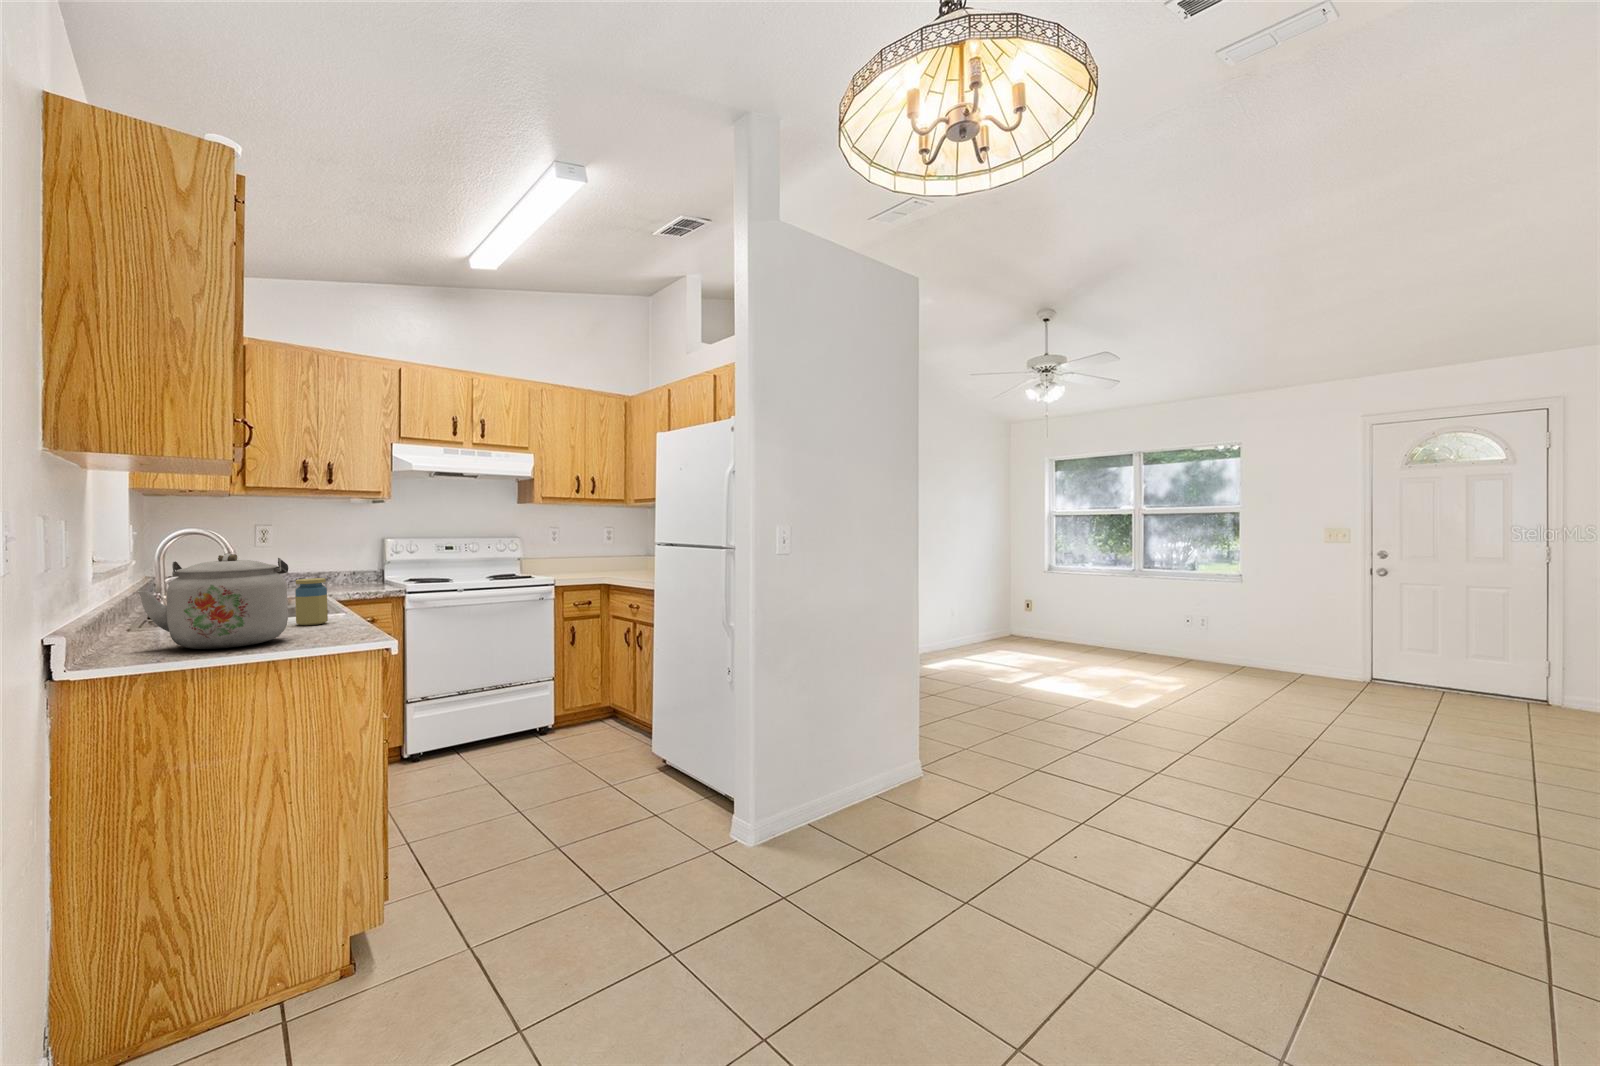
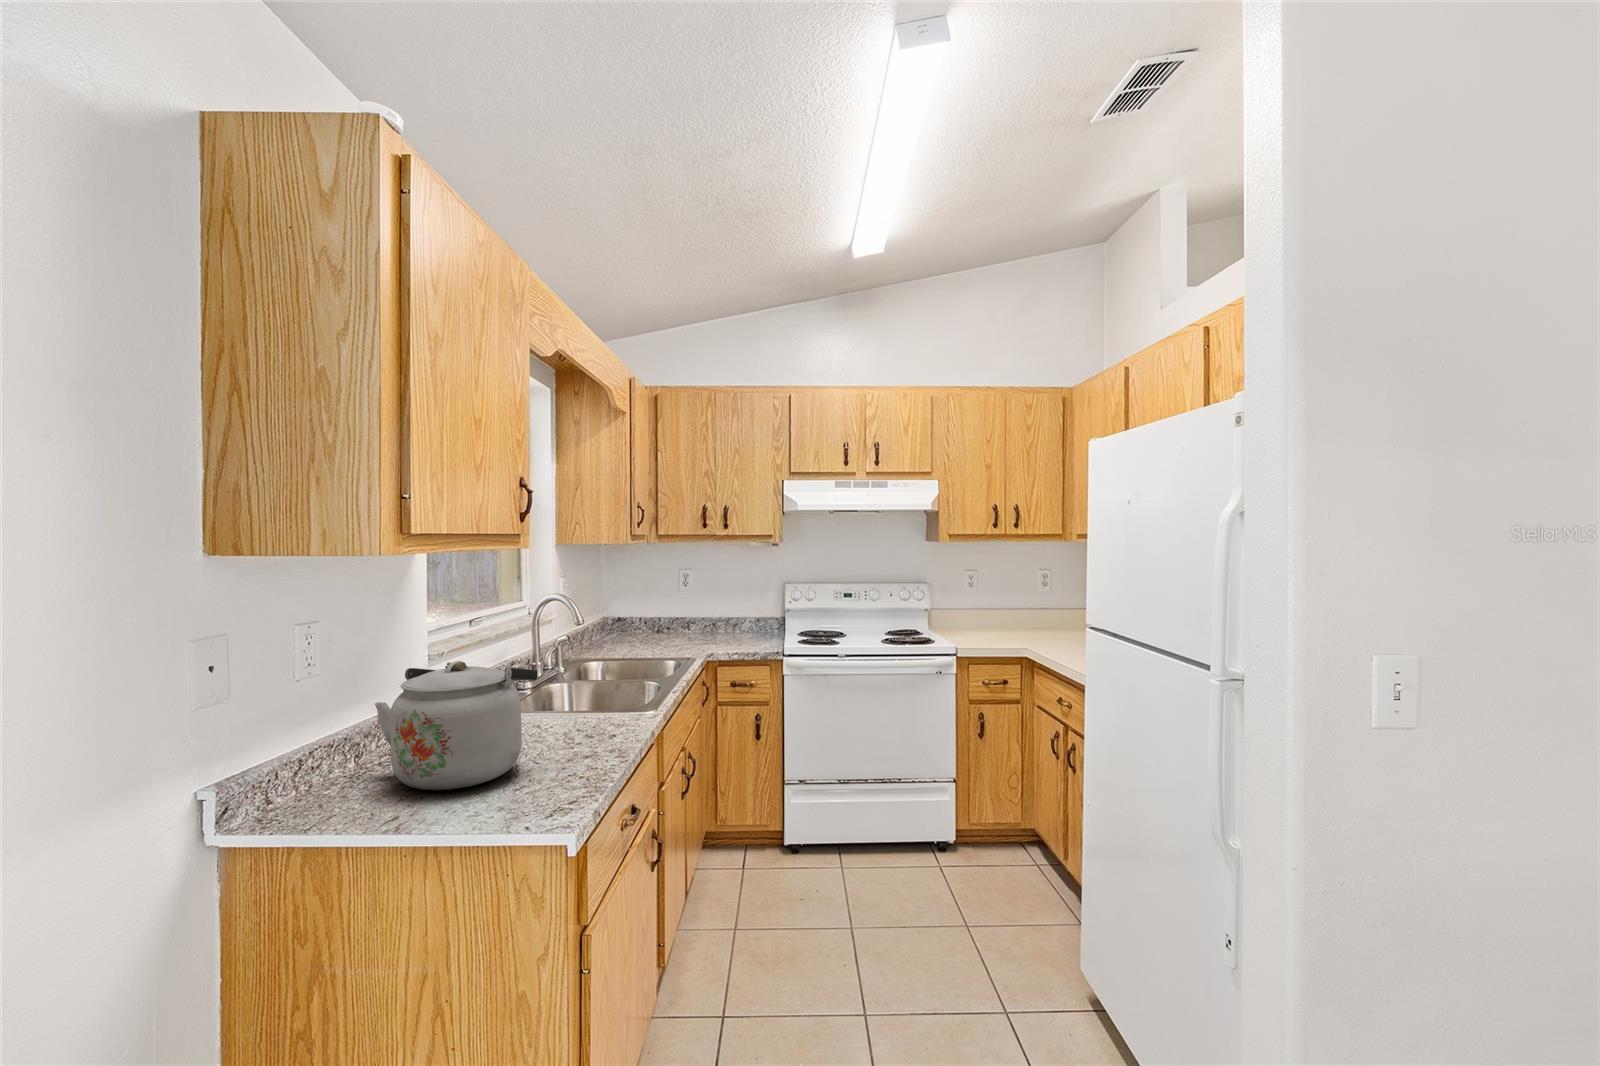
jar: present [295,578,328,625] -> none [579,672,615,735]

